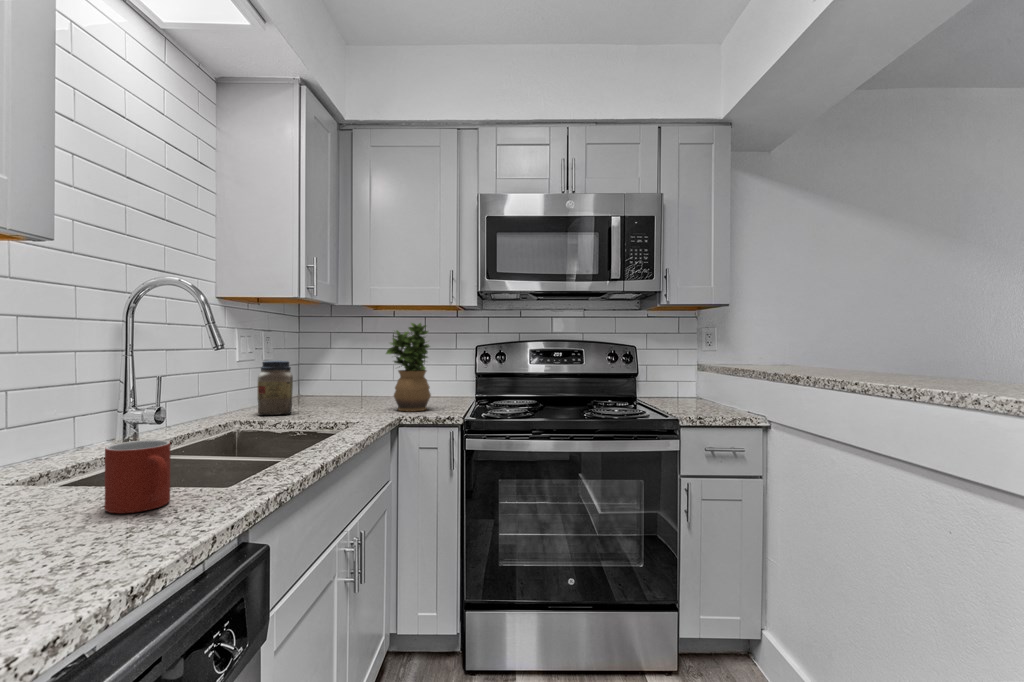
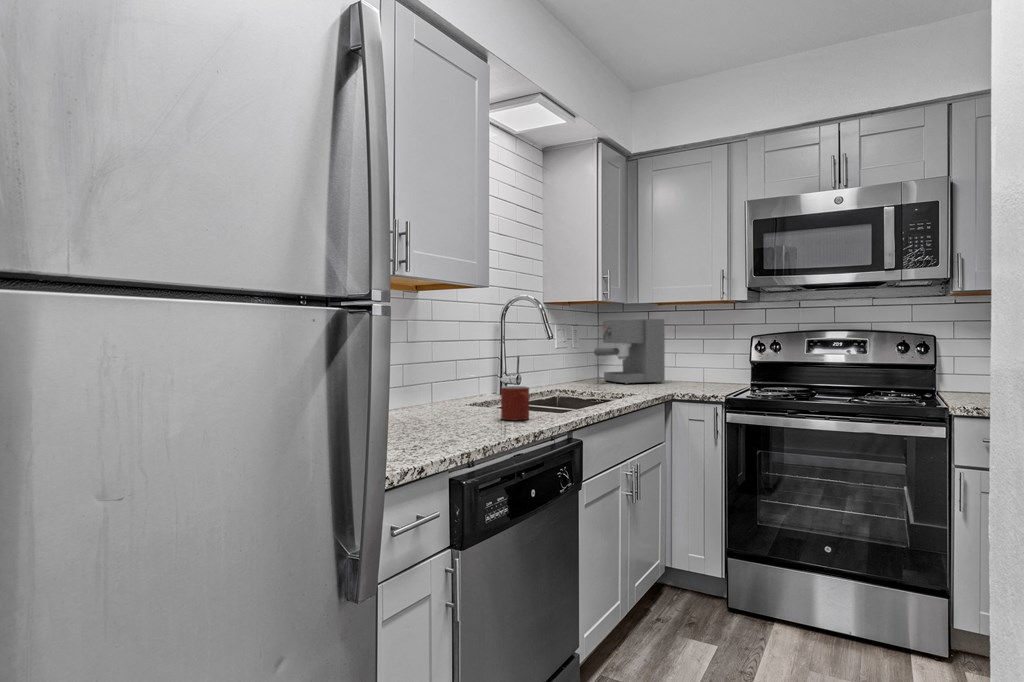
potted plant: present [386,323,431,411] -> none [665,316,704,390]
coffee maker: none [292,325,382,405] -> present [594,319,665,384]
jar: present [257,361,293,415] -> none [570,348,594,388]

